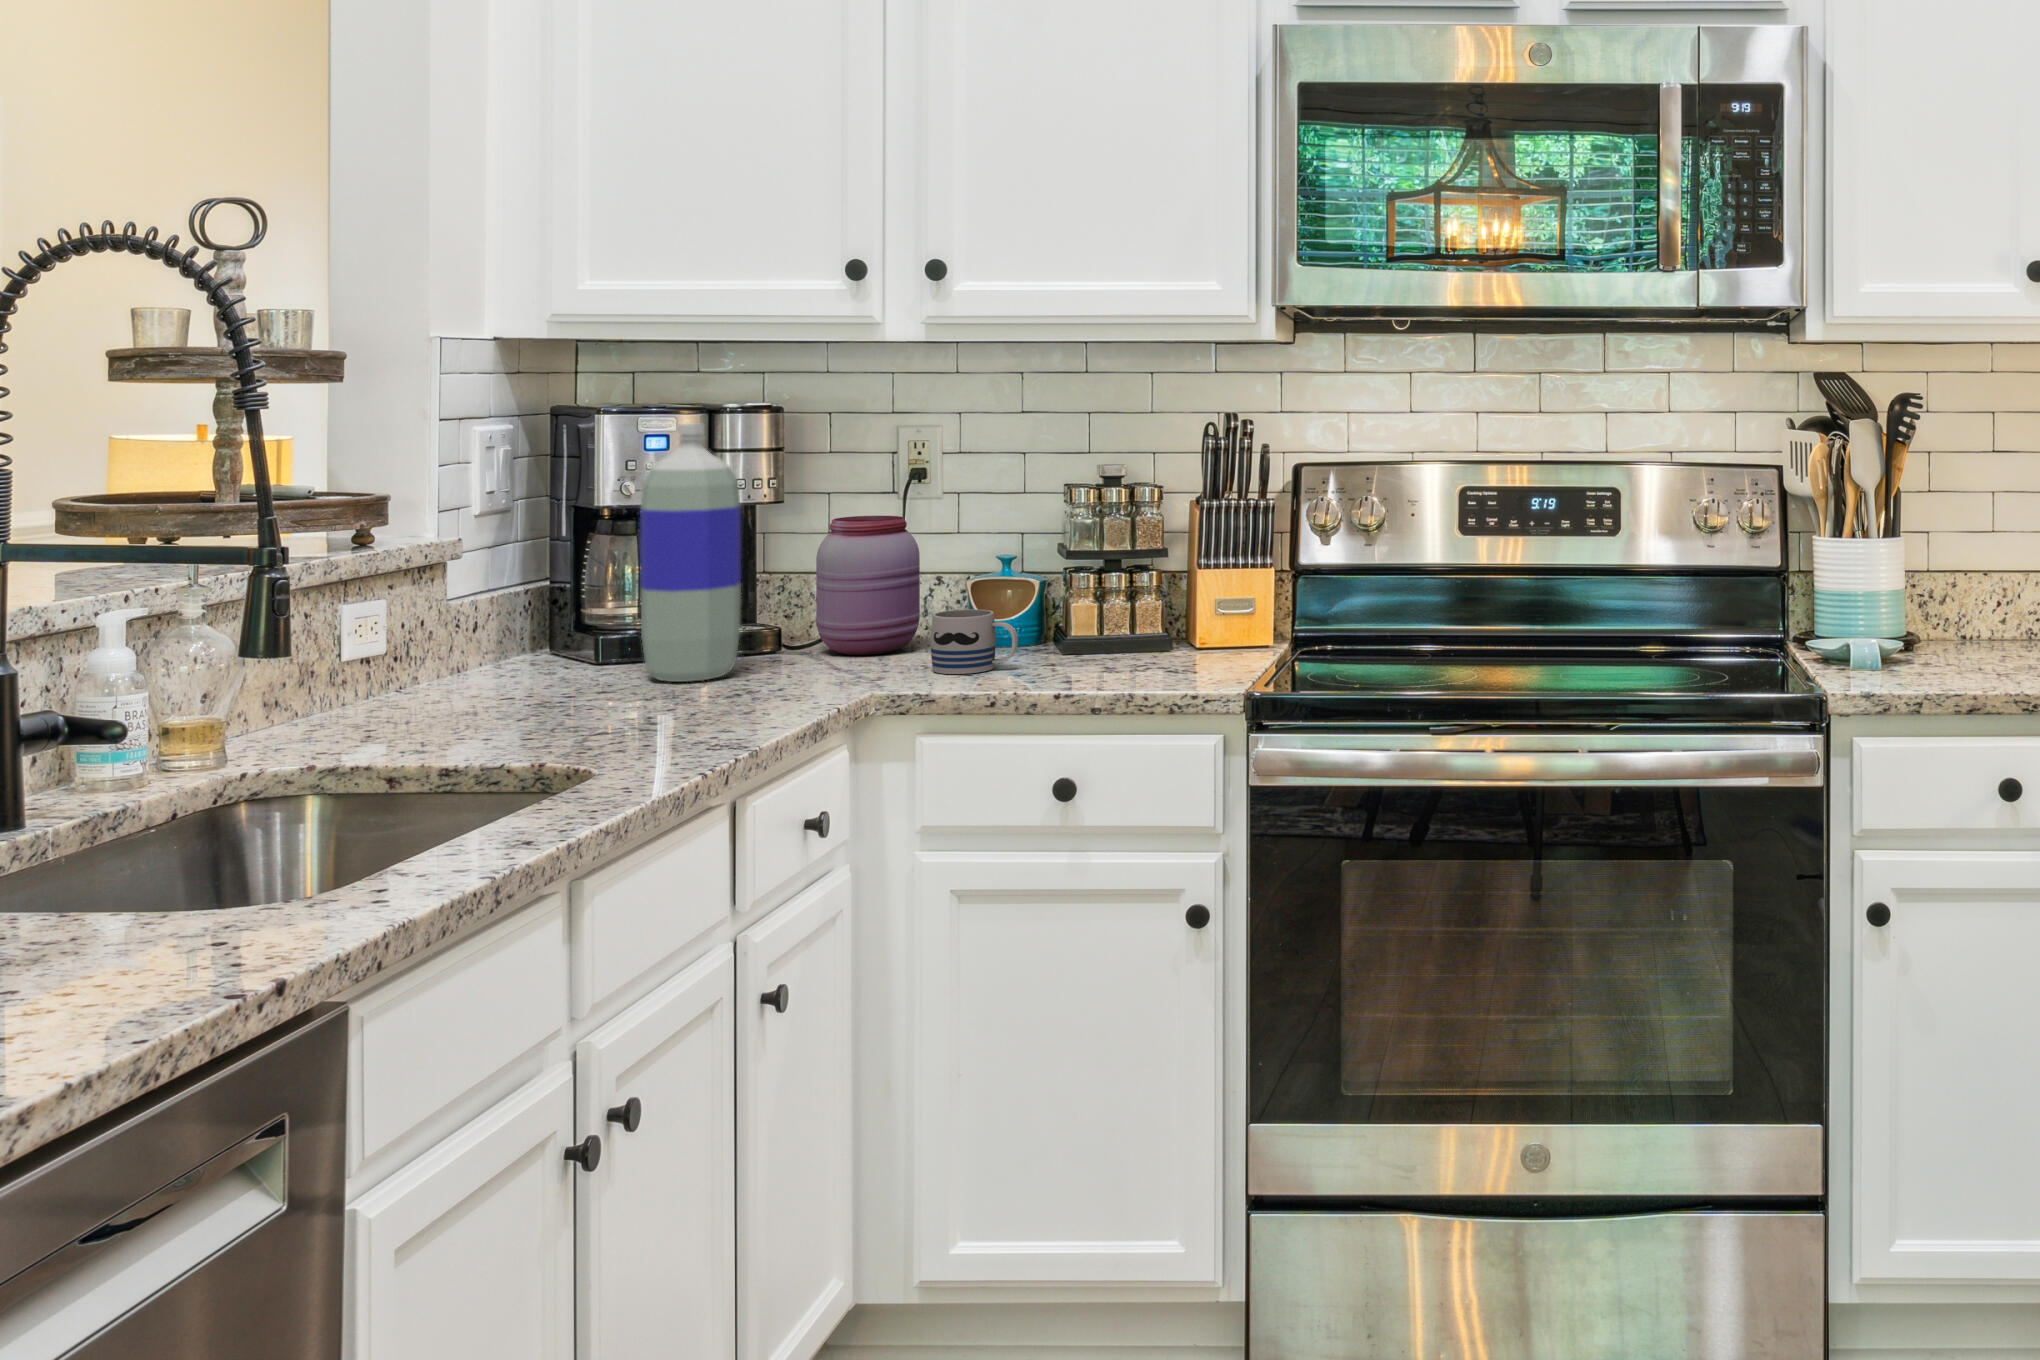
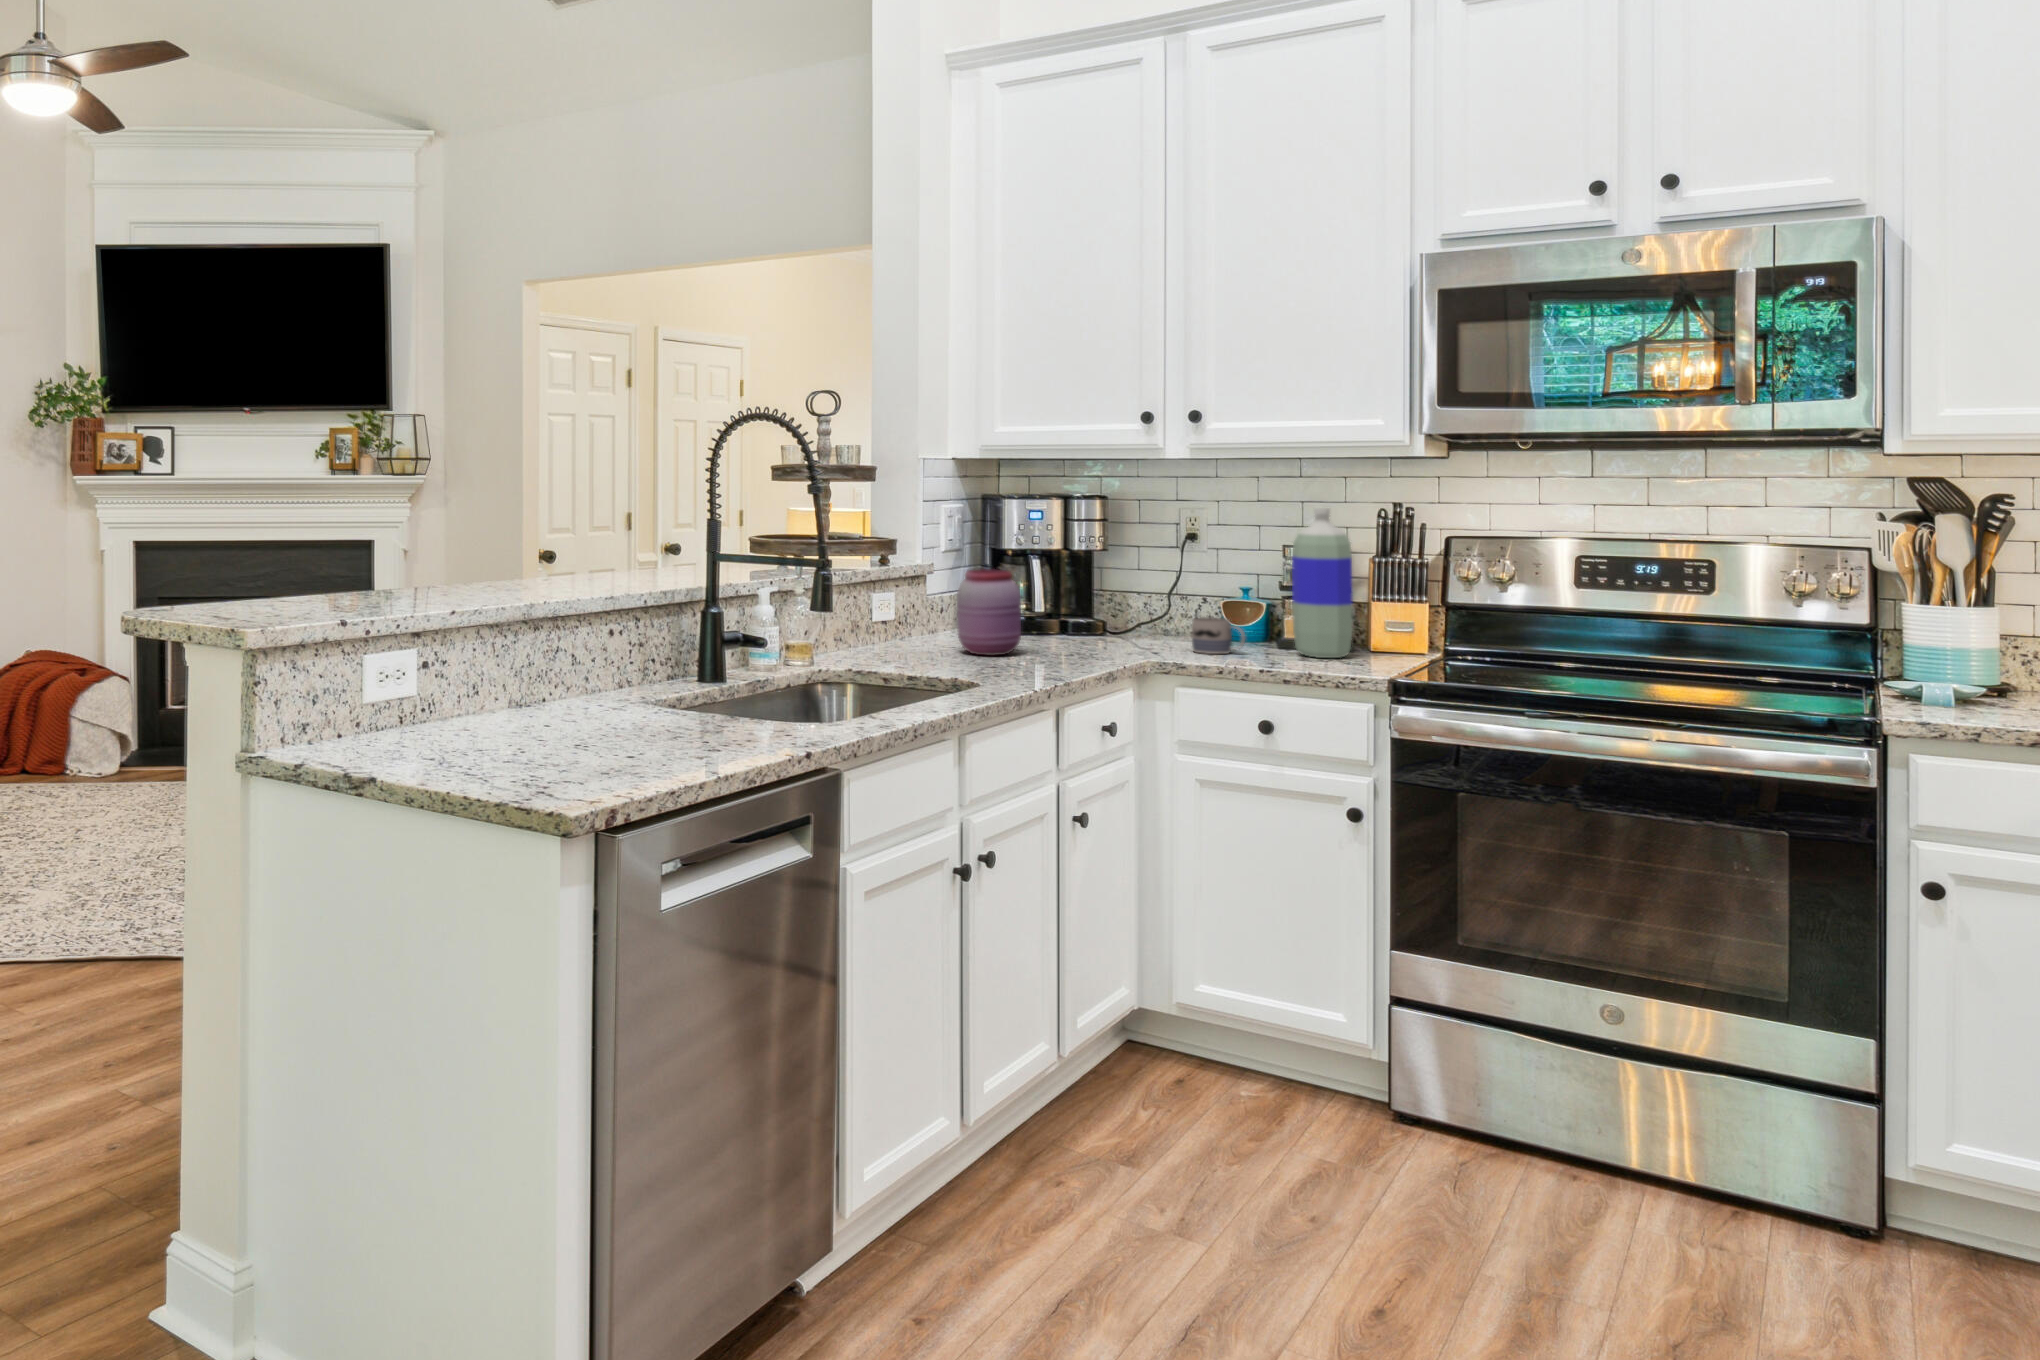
bottle: present [640,423,741,682] -> present [1292,508,1353,658]
jar: present [816,516,920,655] -> present [957,569,1021,656]

